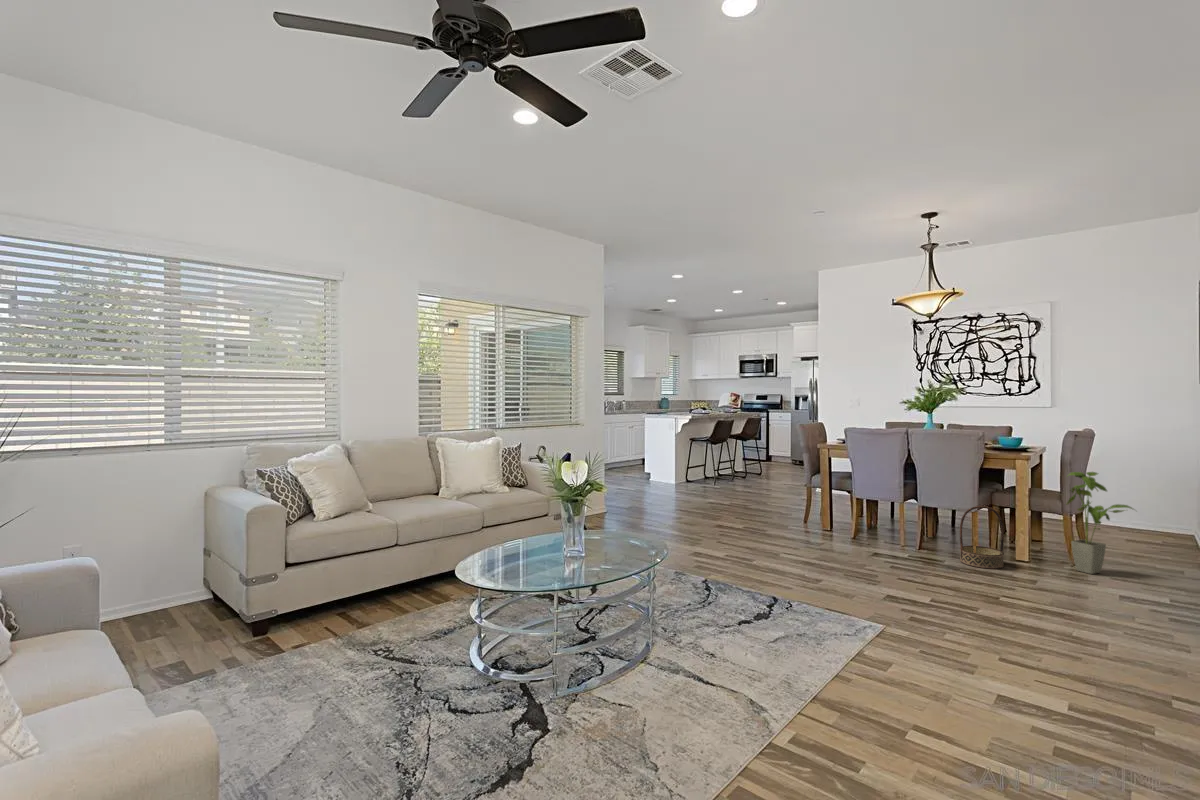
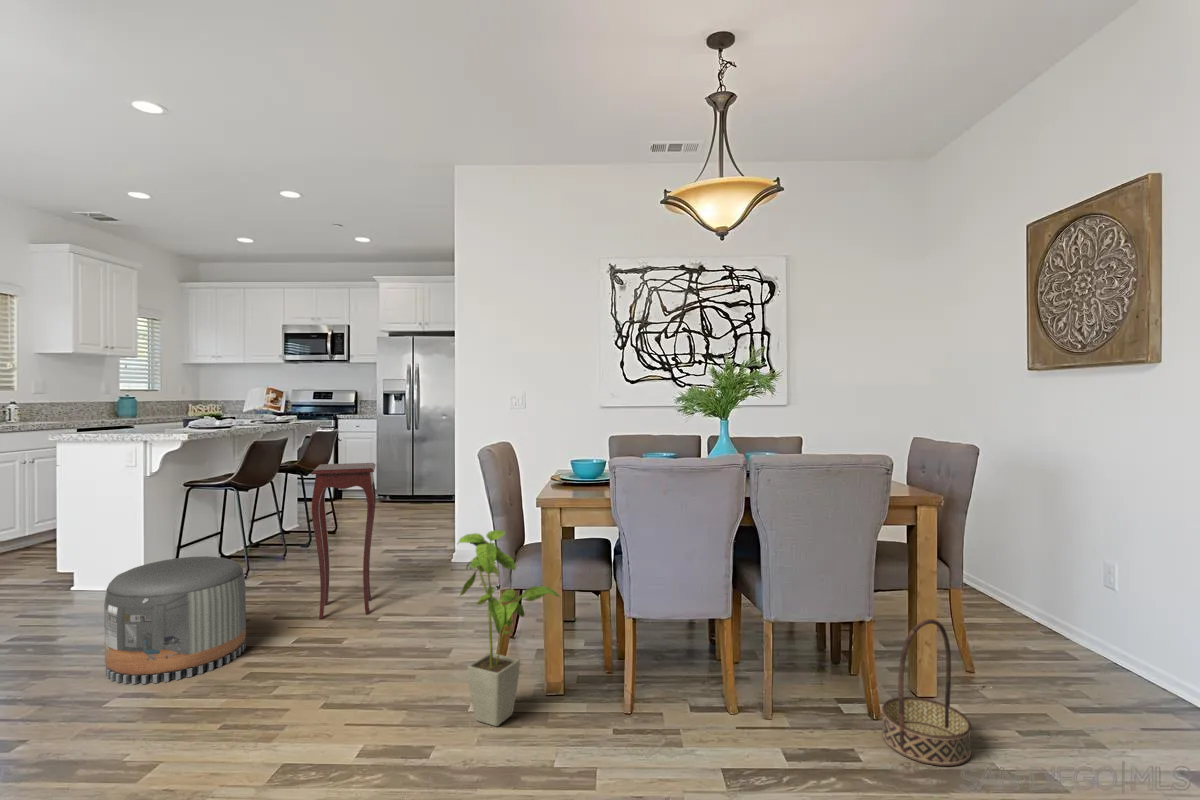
side table: none [738,431,768,501] -> present [311,463,376,619]
pouf: none [664,463,711,505] -> present [104,556,246,684]
house plant: present [1066,472,1132,574] -> present [458,530,560,726]

